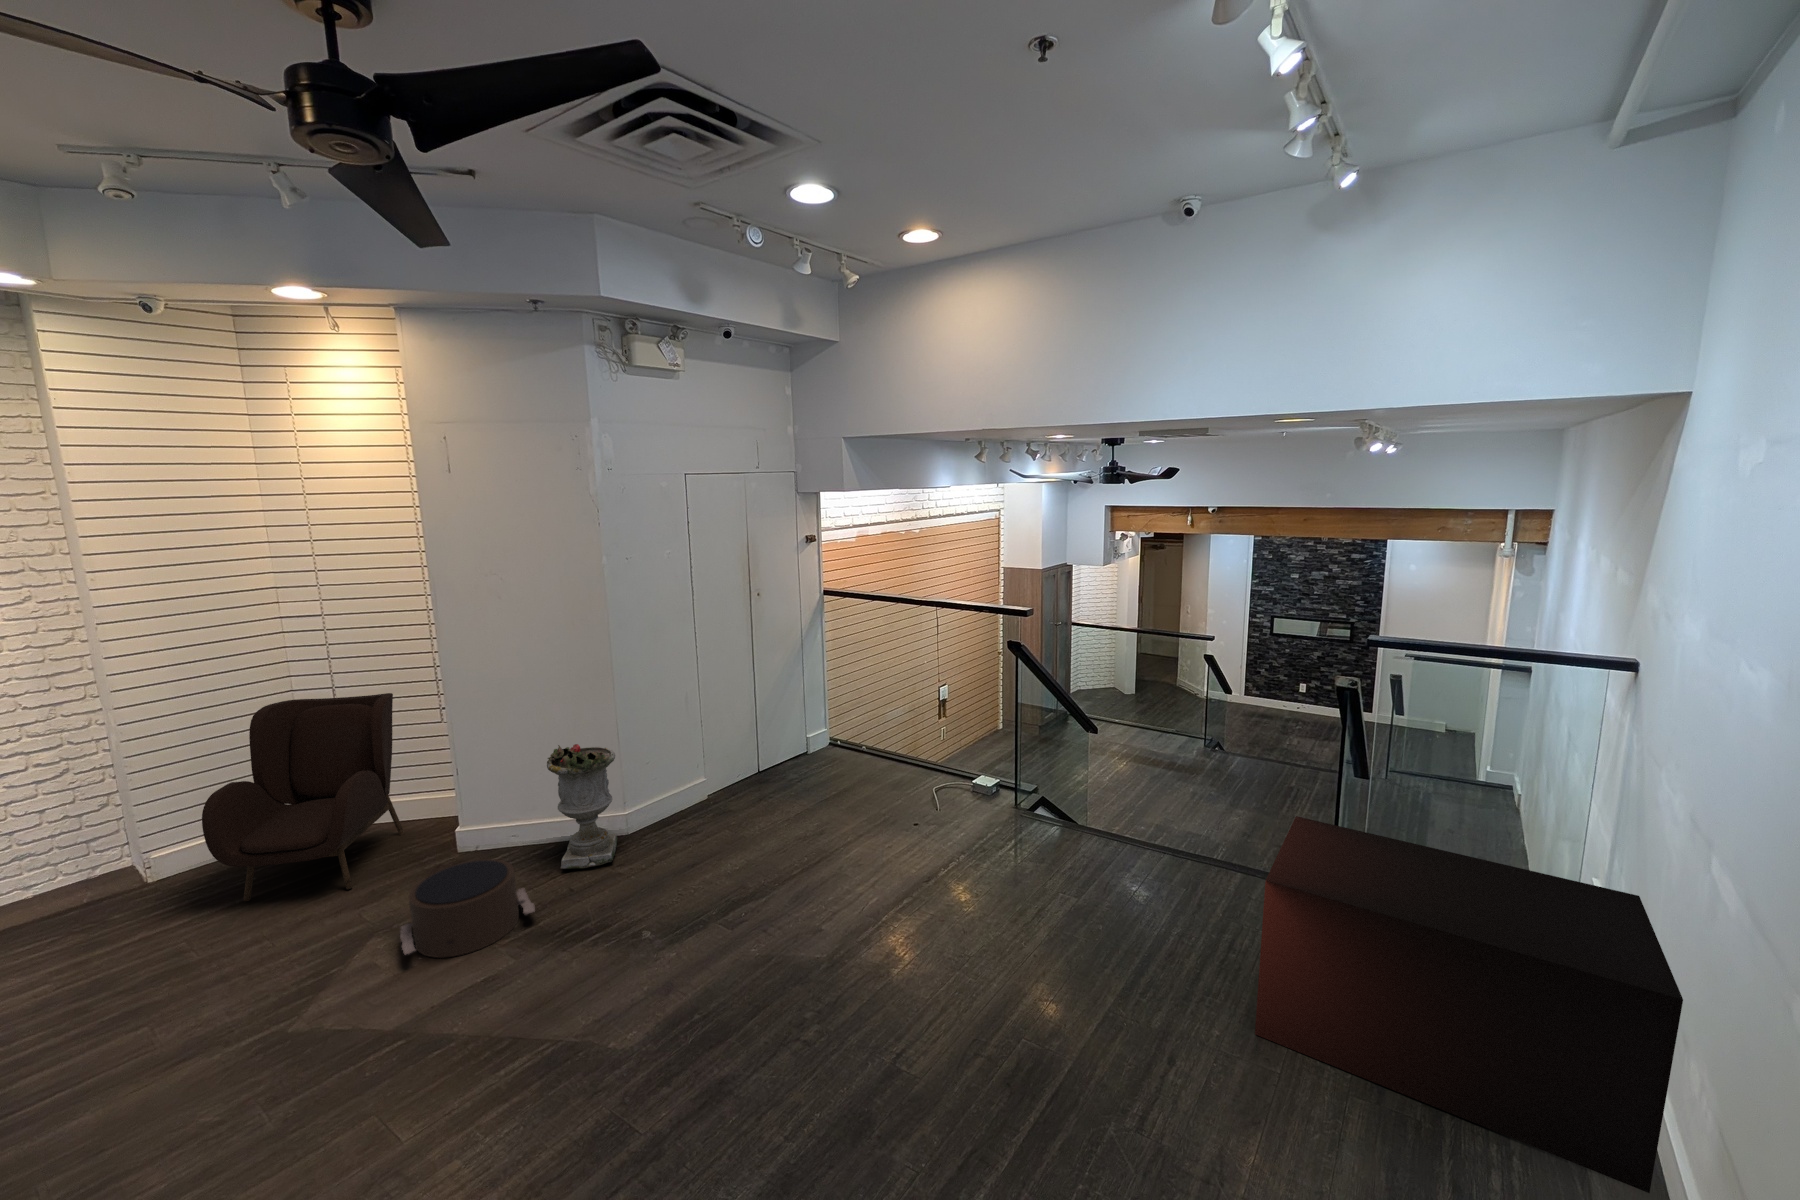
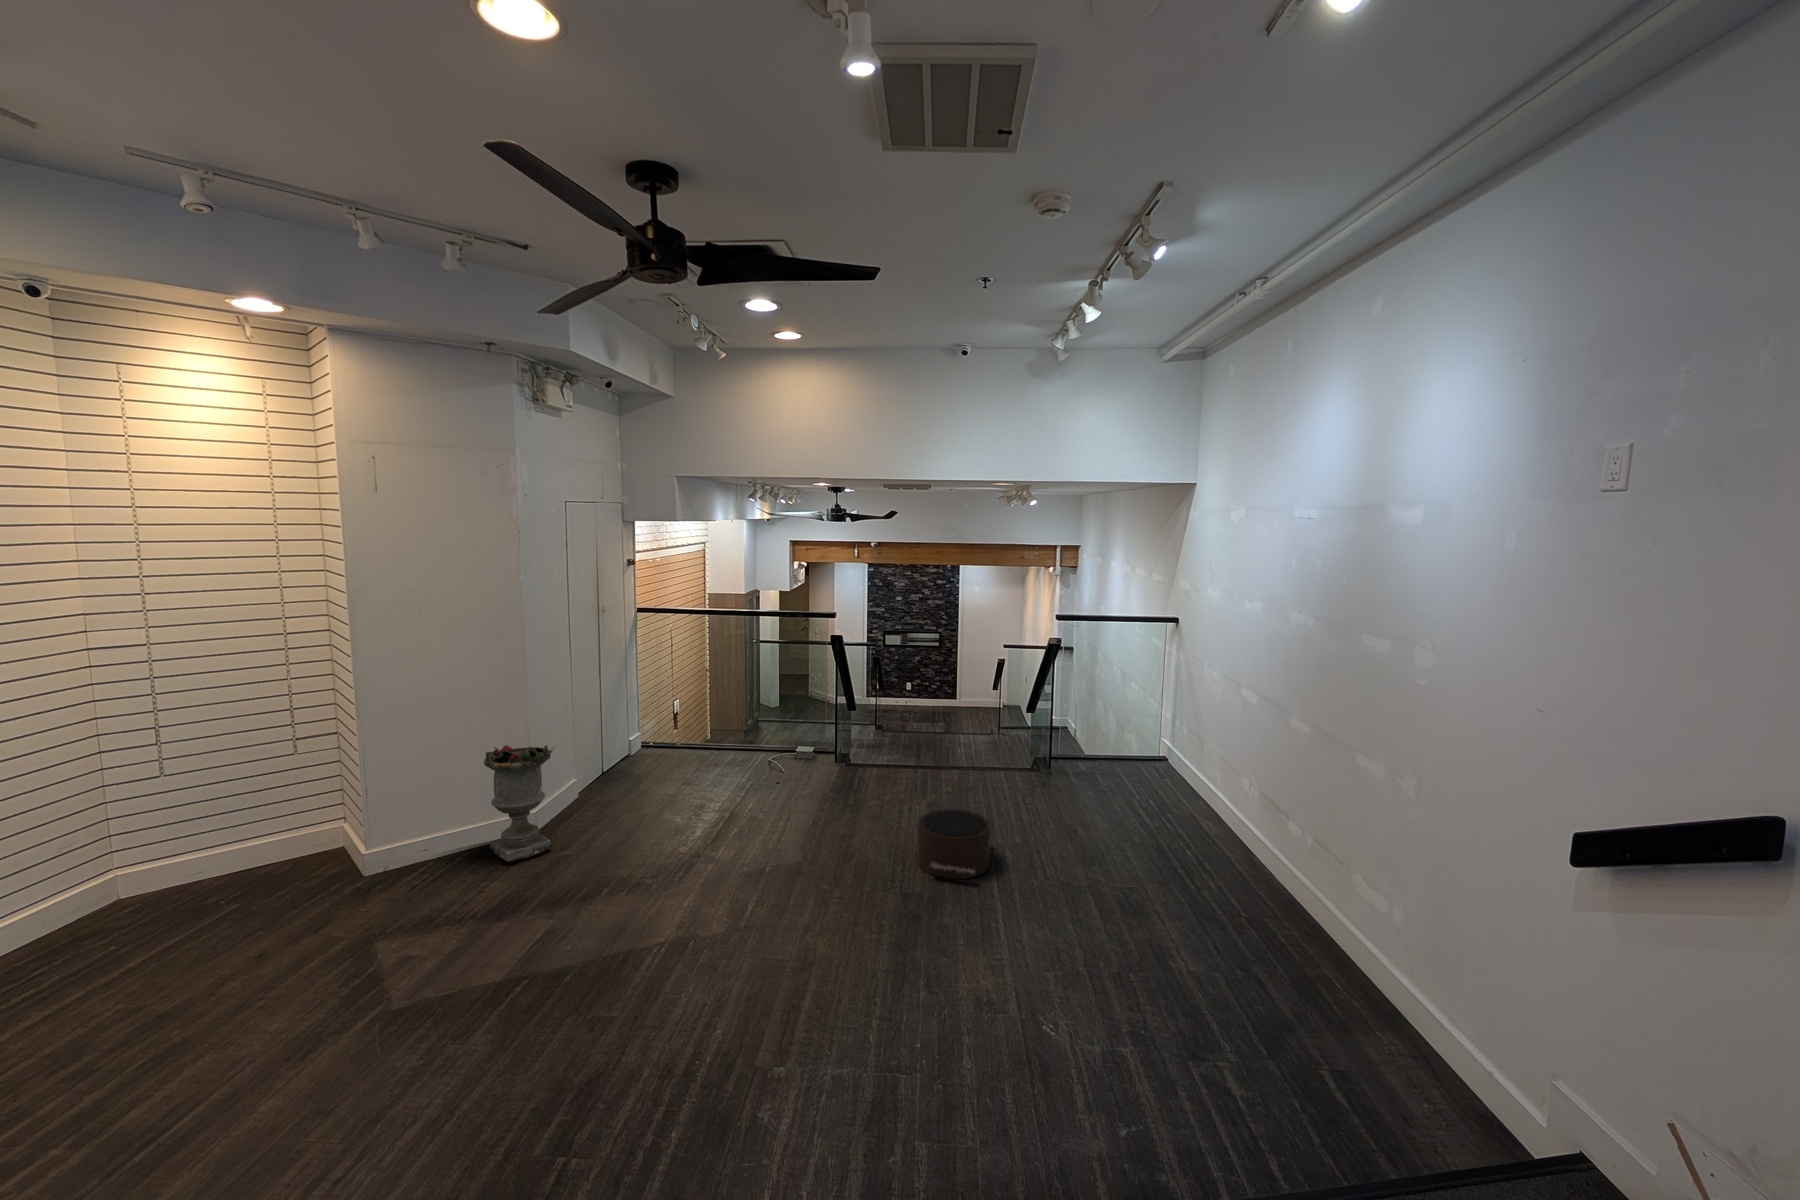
armchair: present [202,693,404,901] -> none [70,725,276,977]
storage cabinet: present [1255,816,1683,1193] -> none [1034,709,1207,824]
pouf: present [400,859,535,958] -> present [917,809,990,879]

